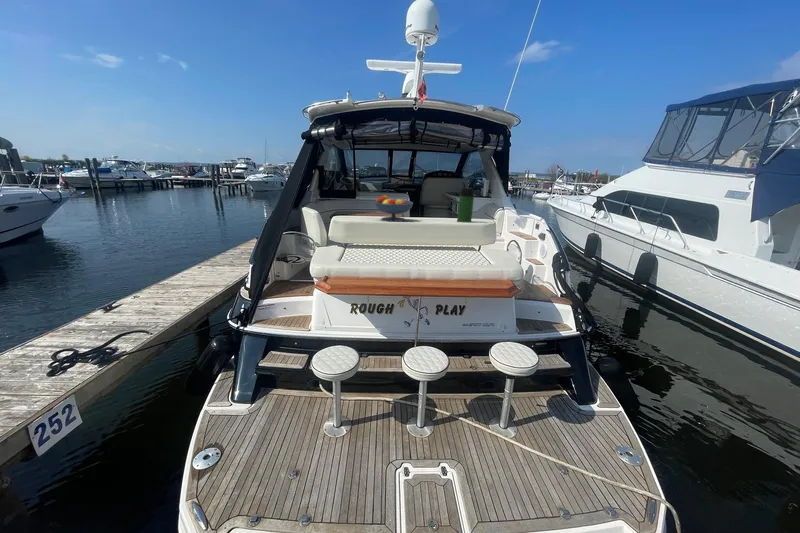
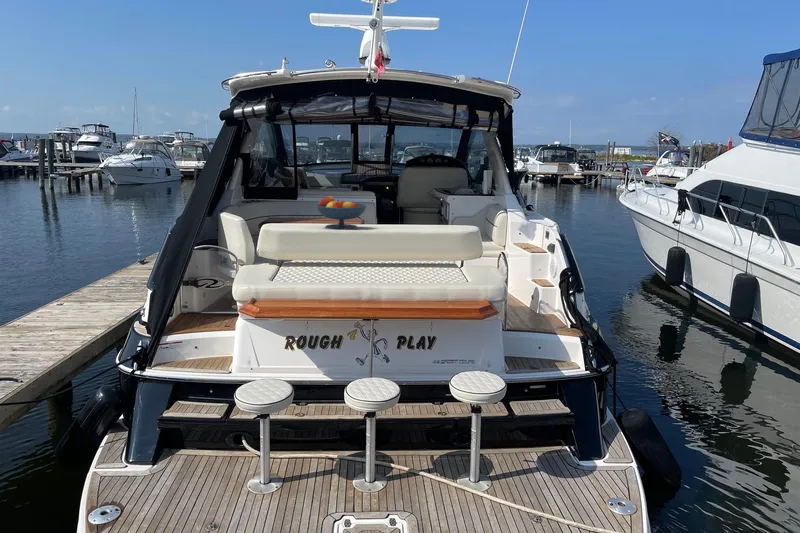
thermos bottle: present [457,182,474,222] -> none [424,179,444,230]

